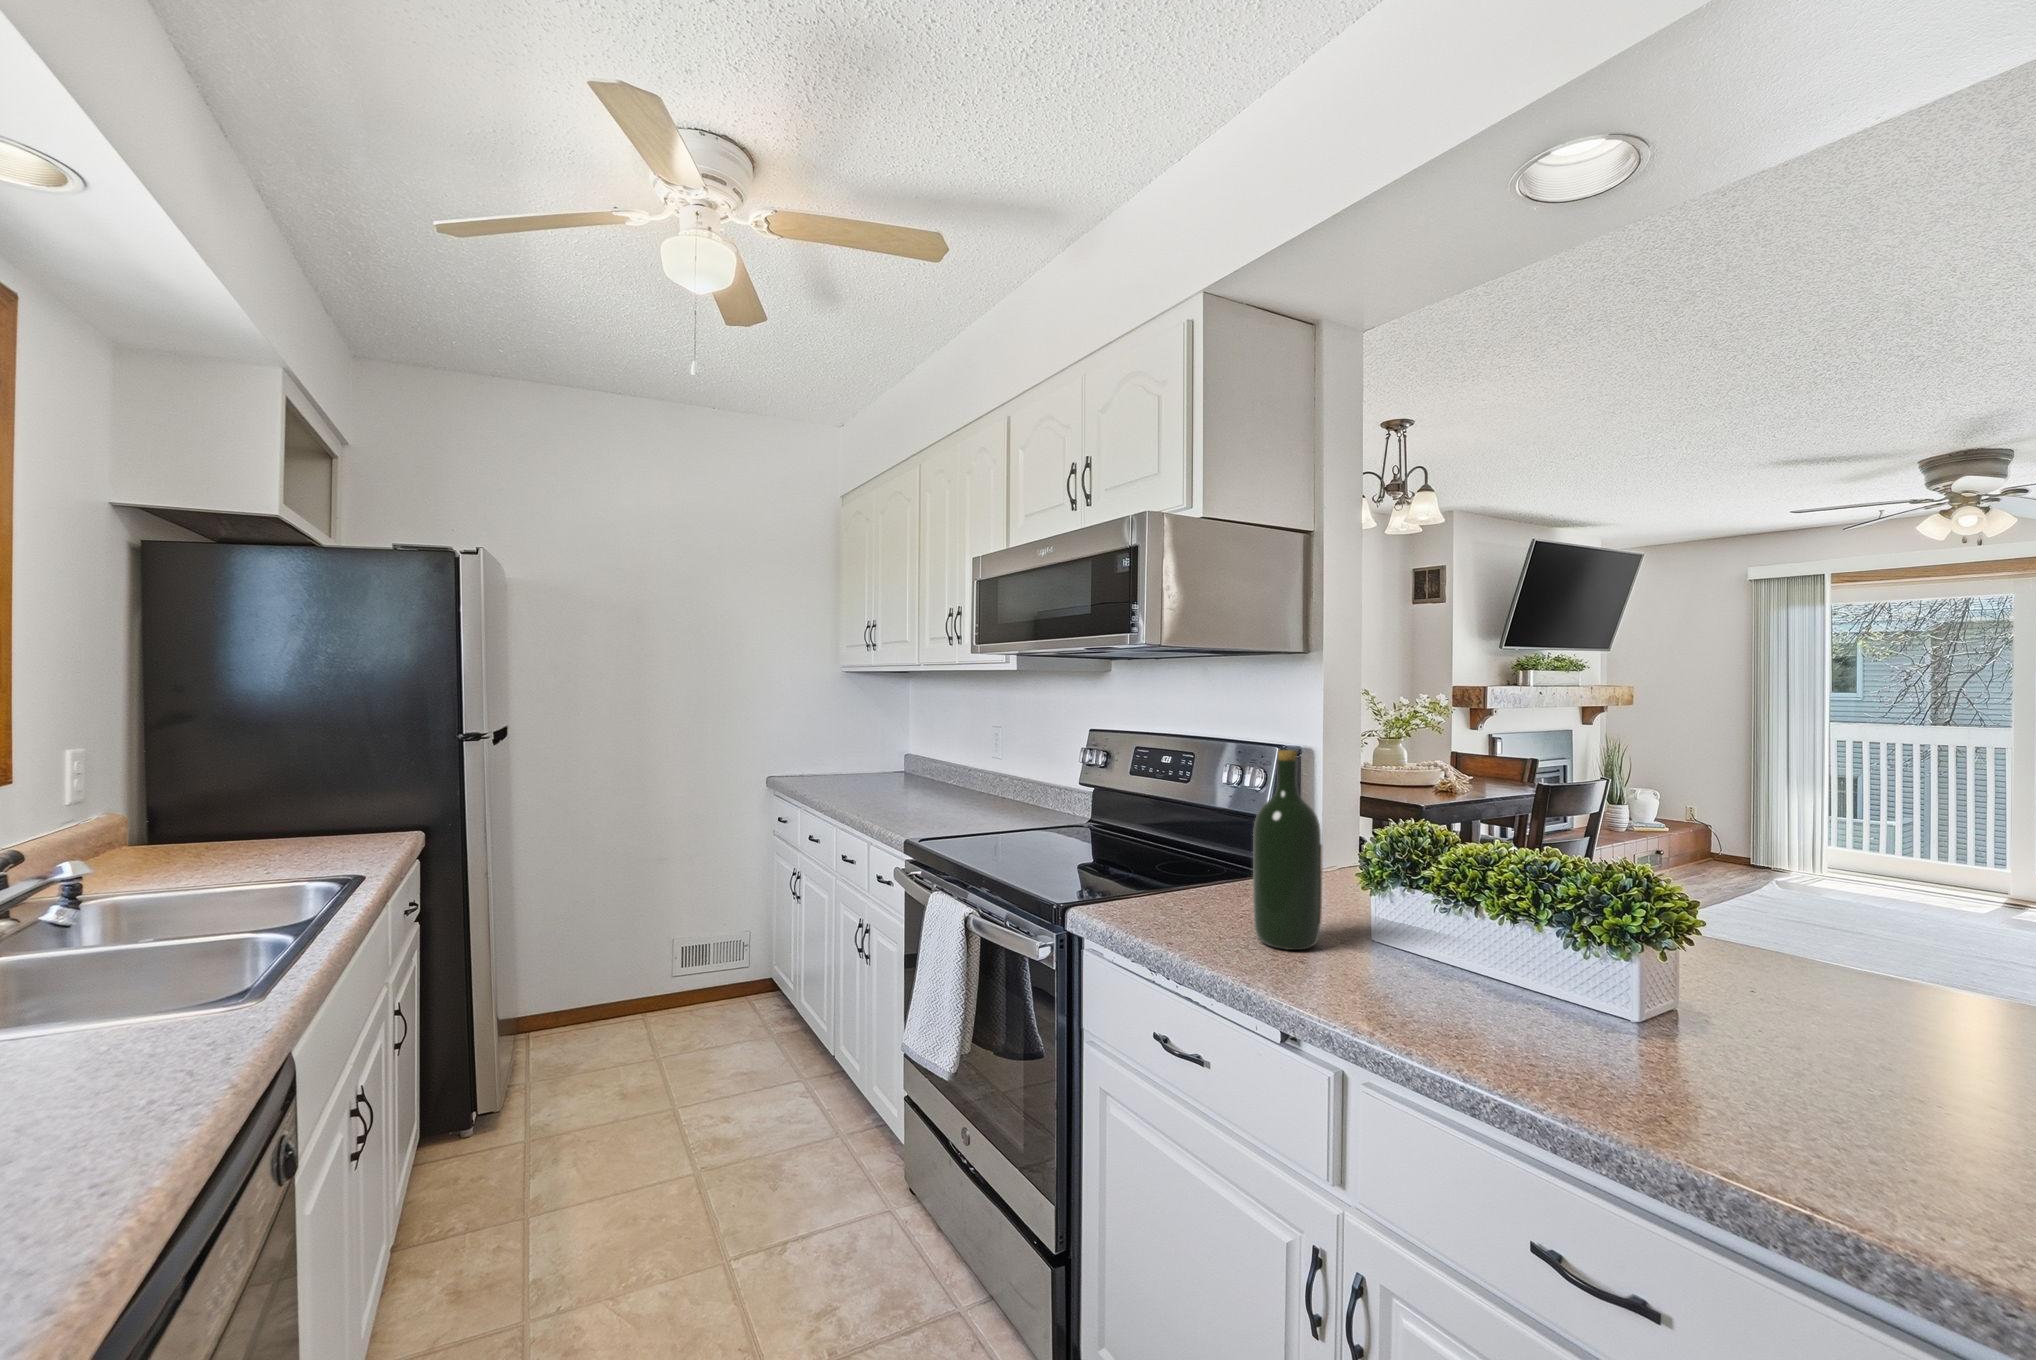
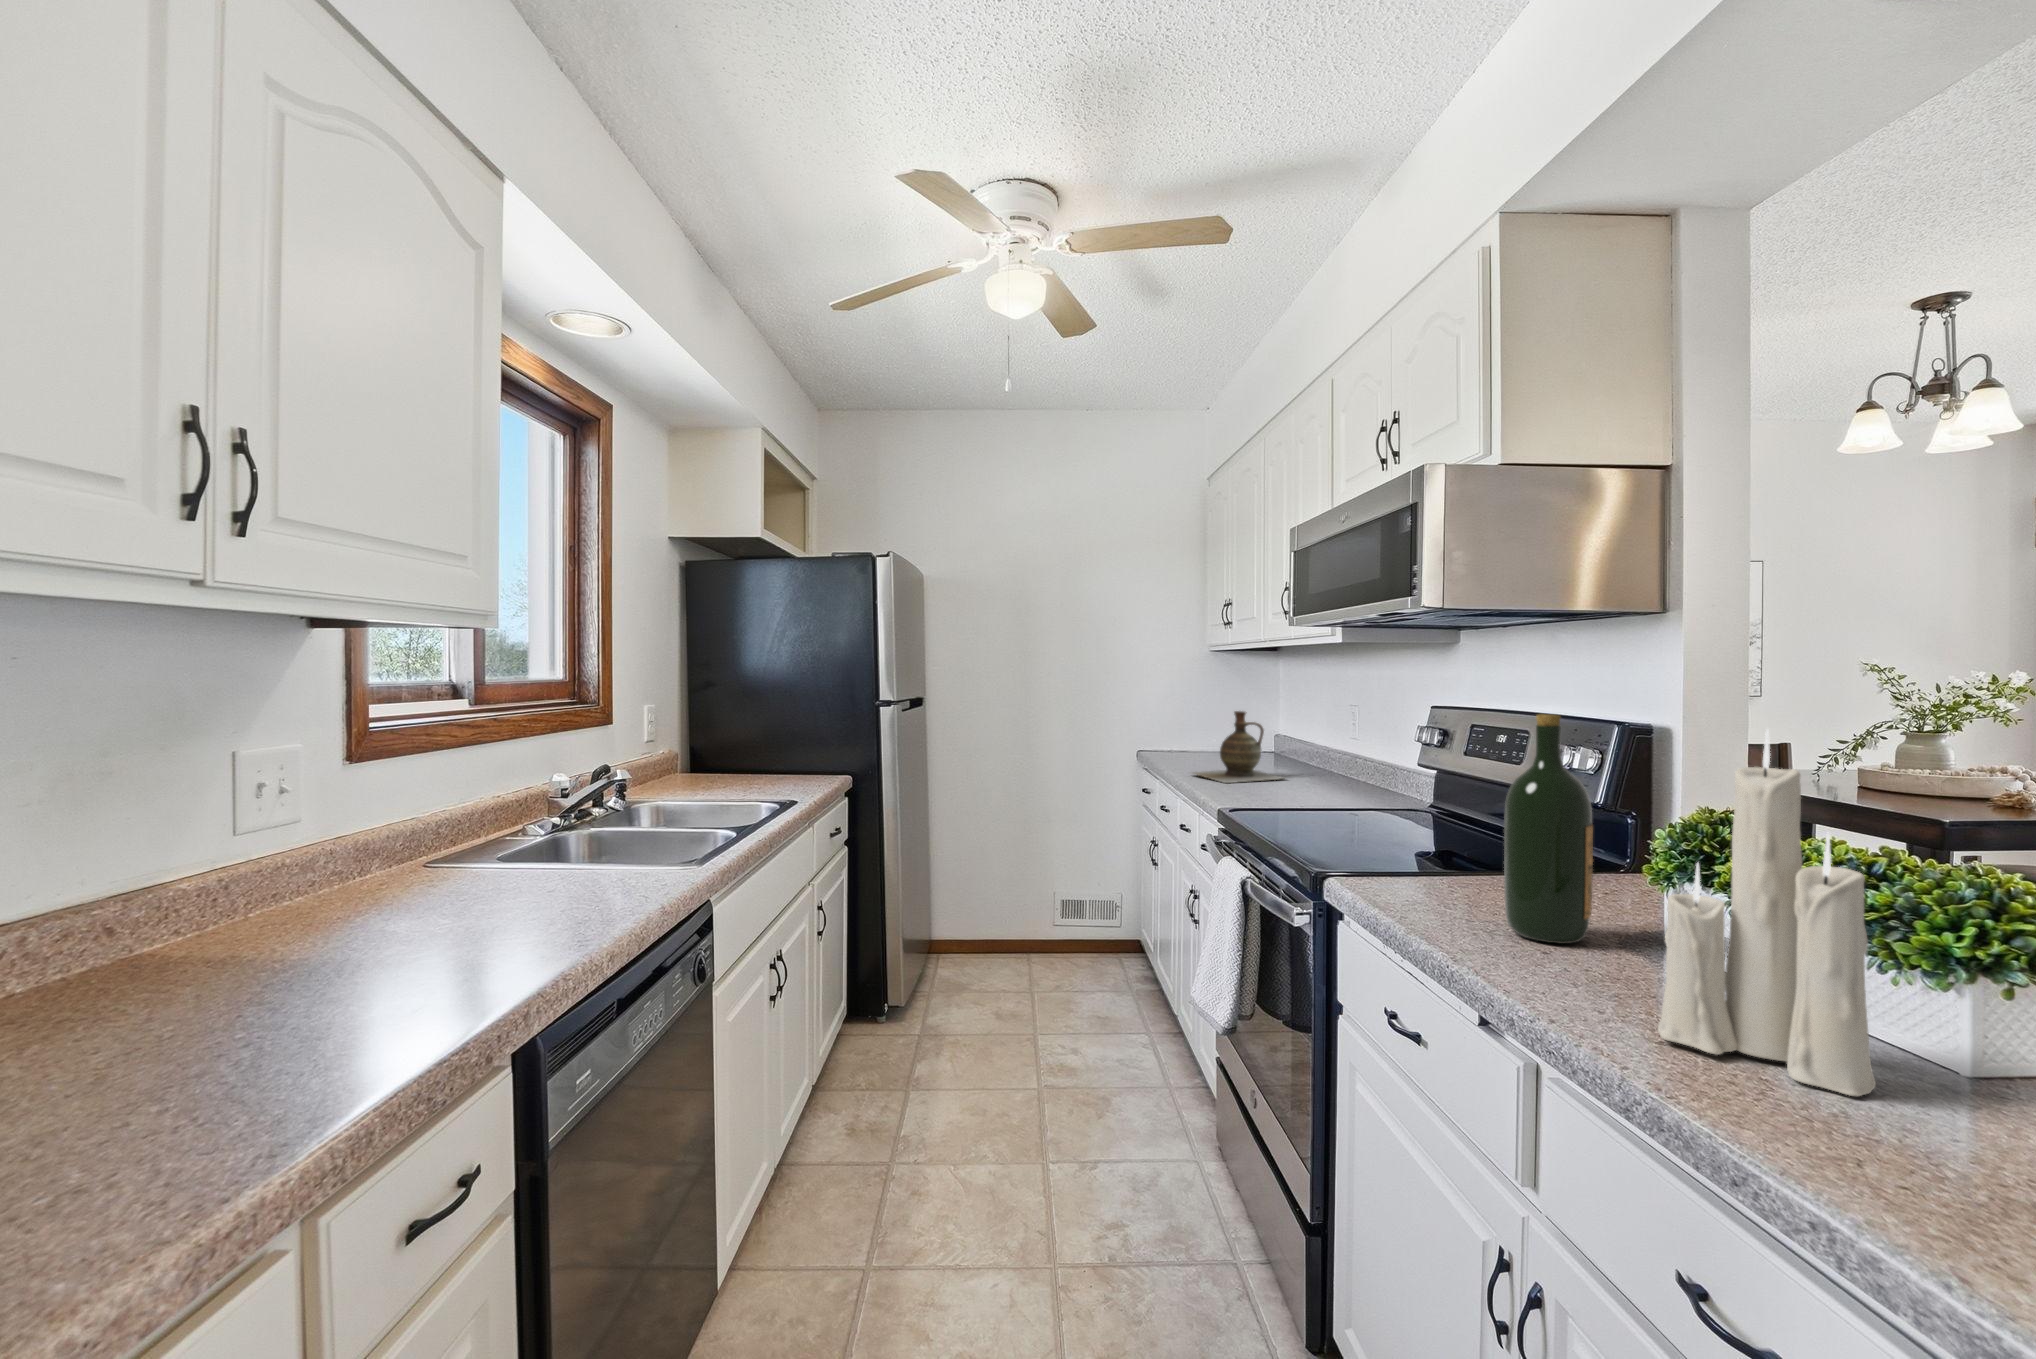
ceramic jug: none [844,739,943,812] -> present [1193,711,1283,783]
candle: none [1449,752,1606,1057] -> present [1658,729,1876,1096]

